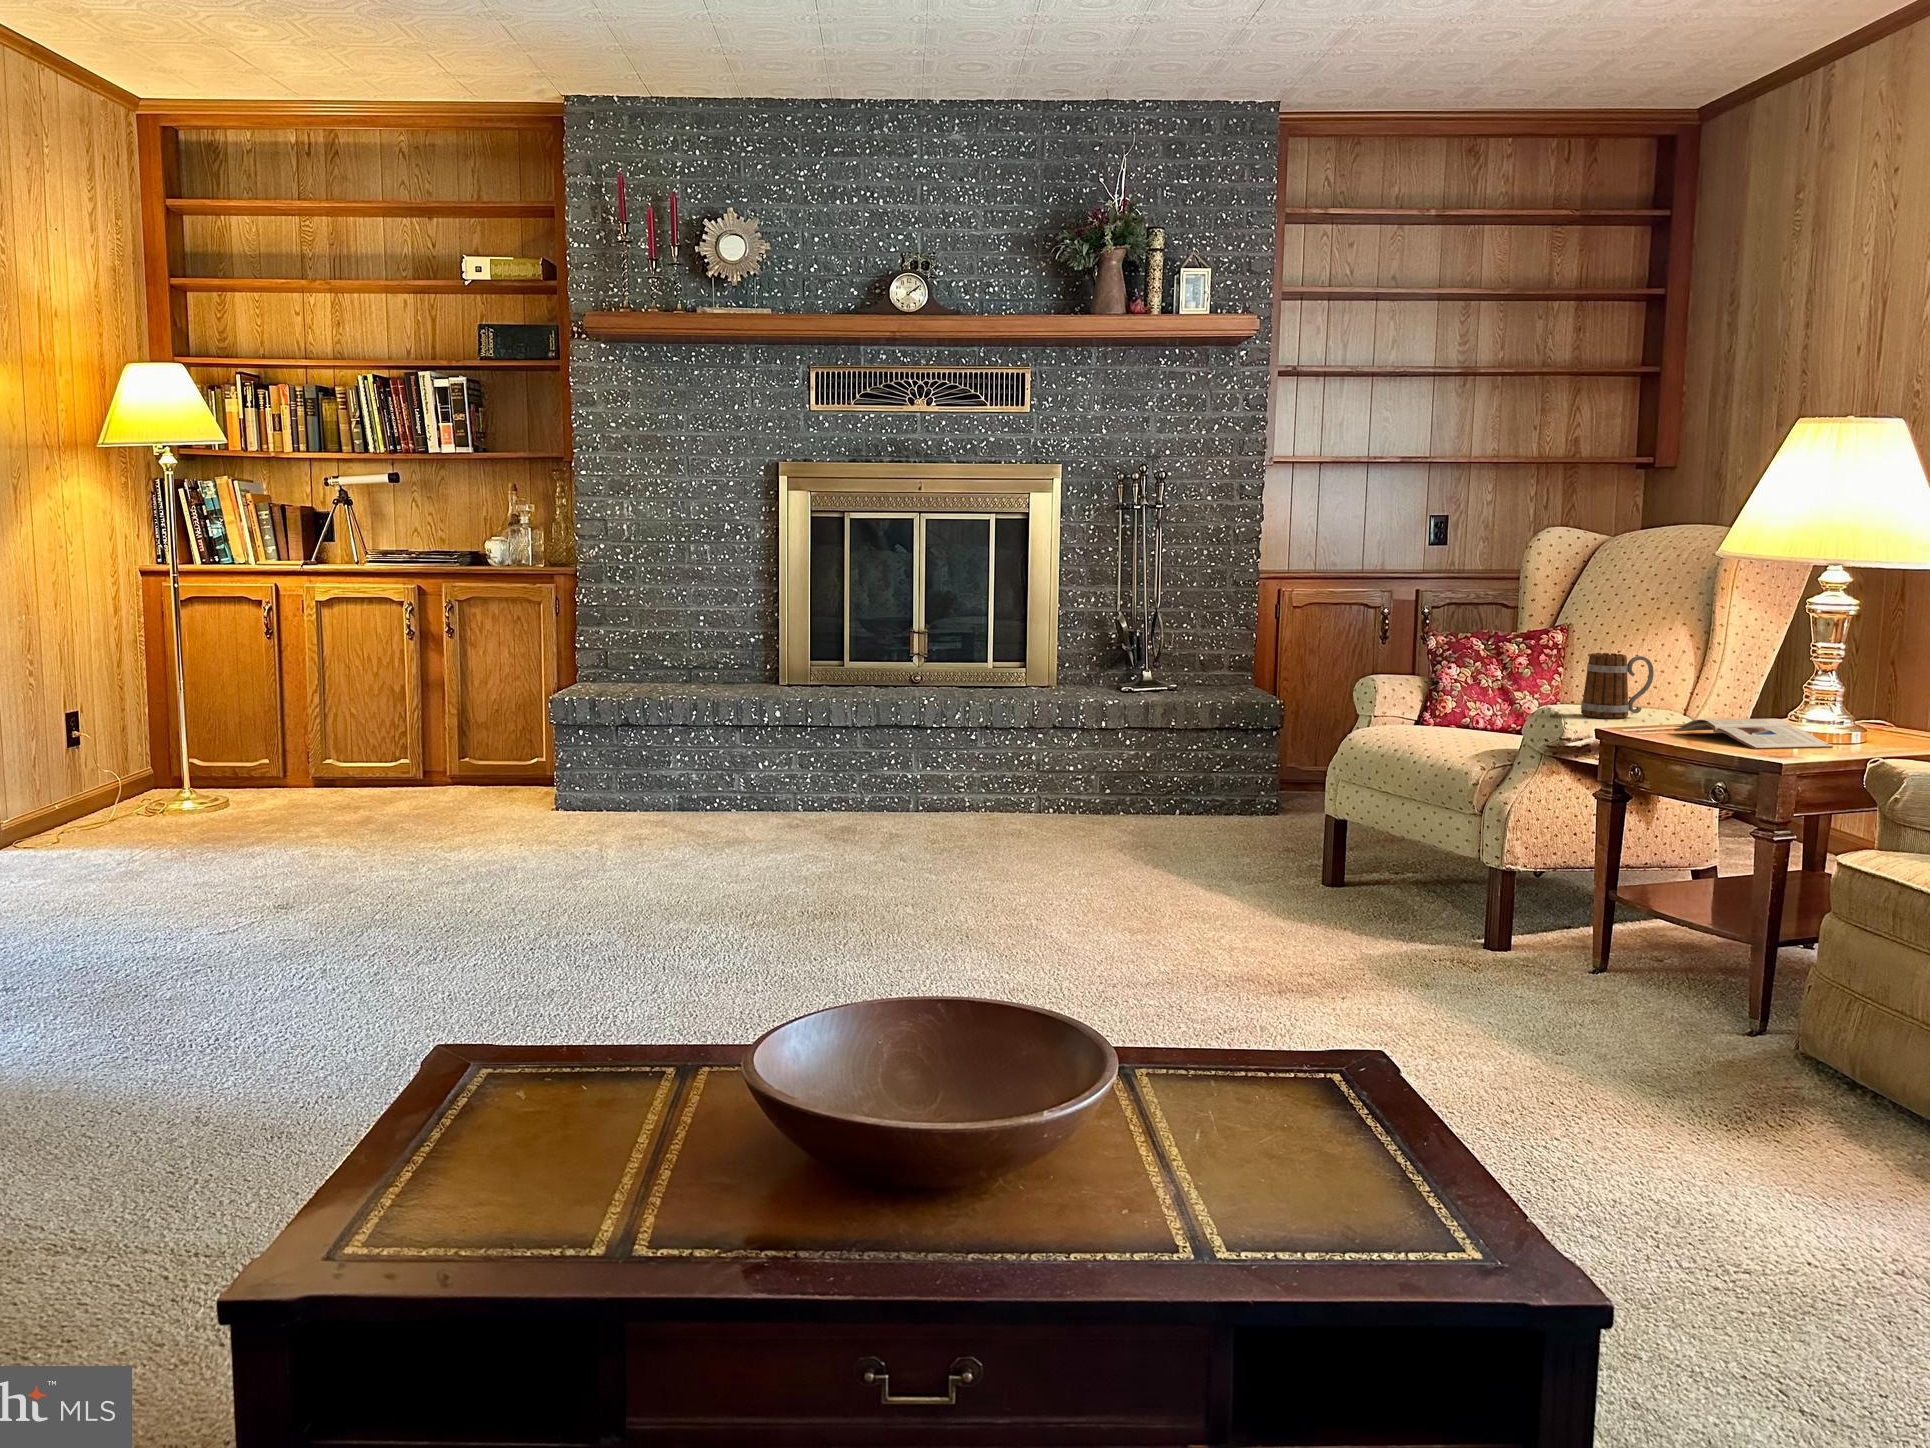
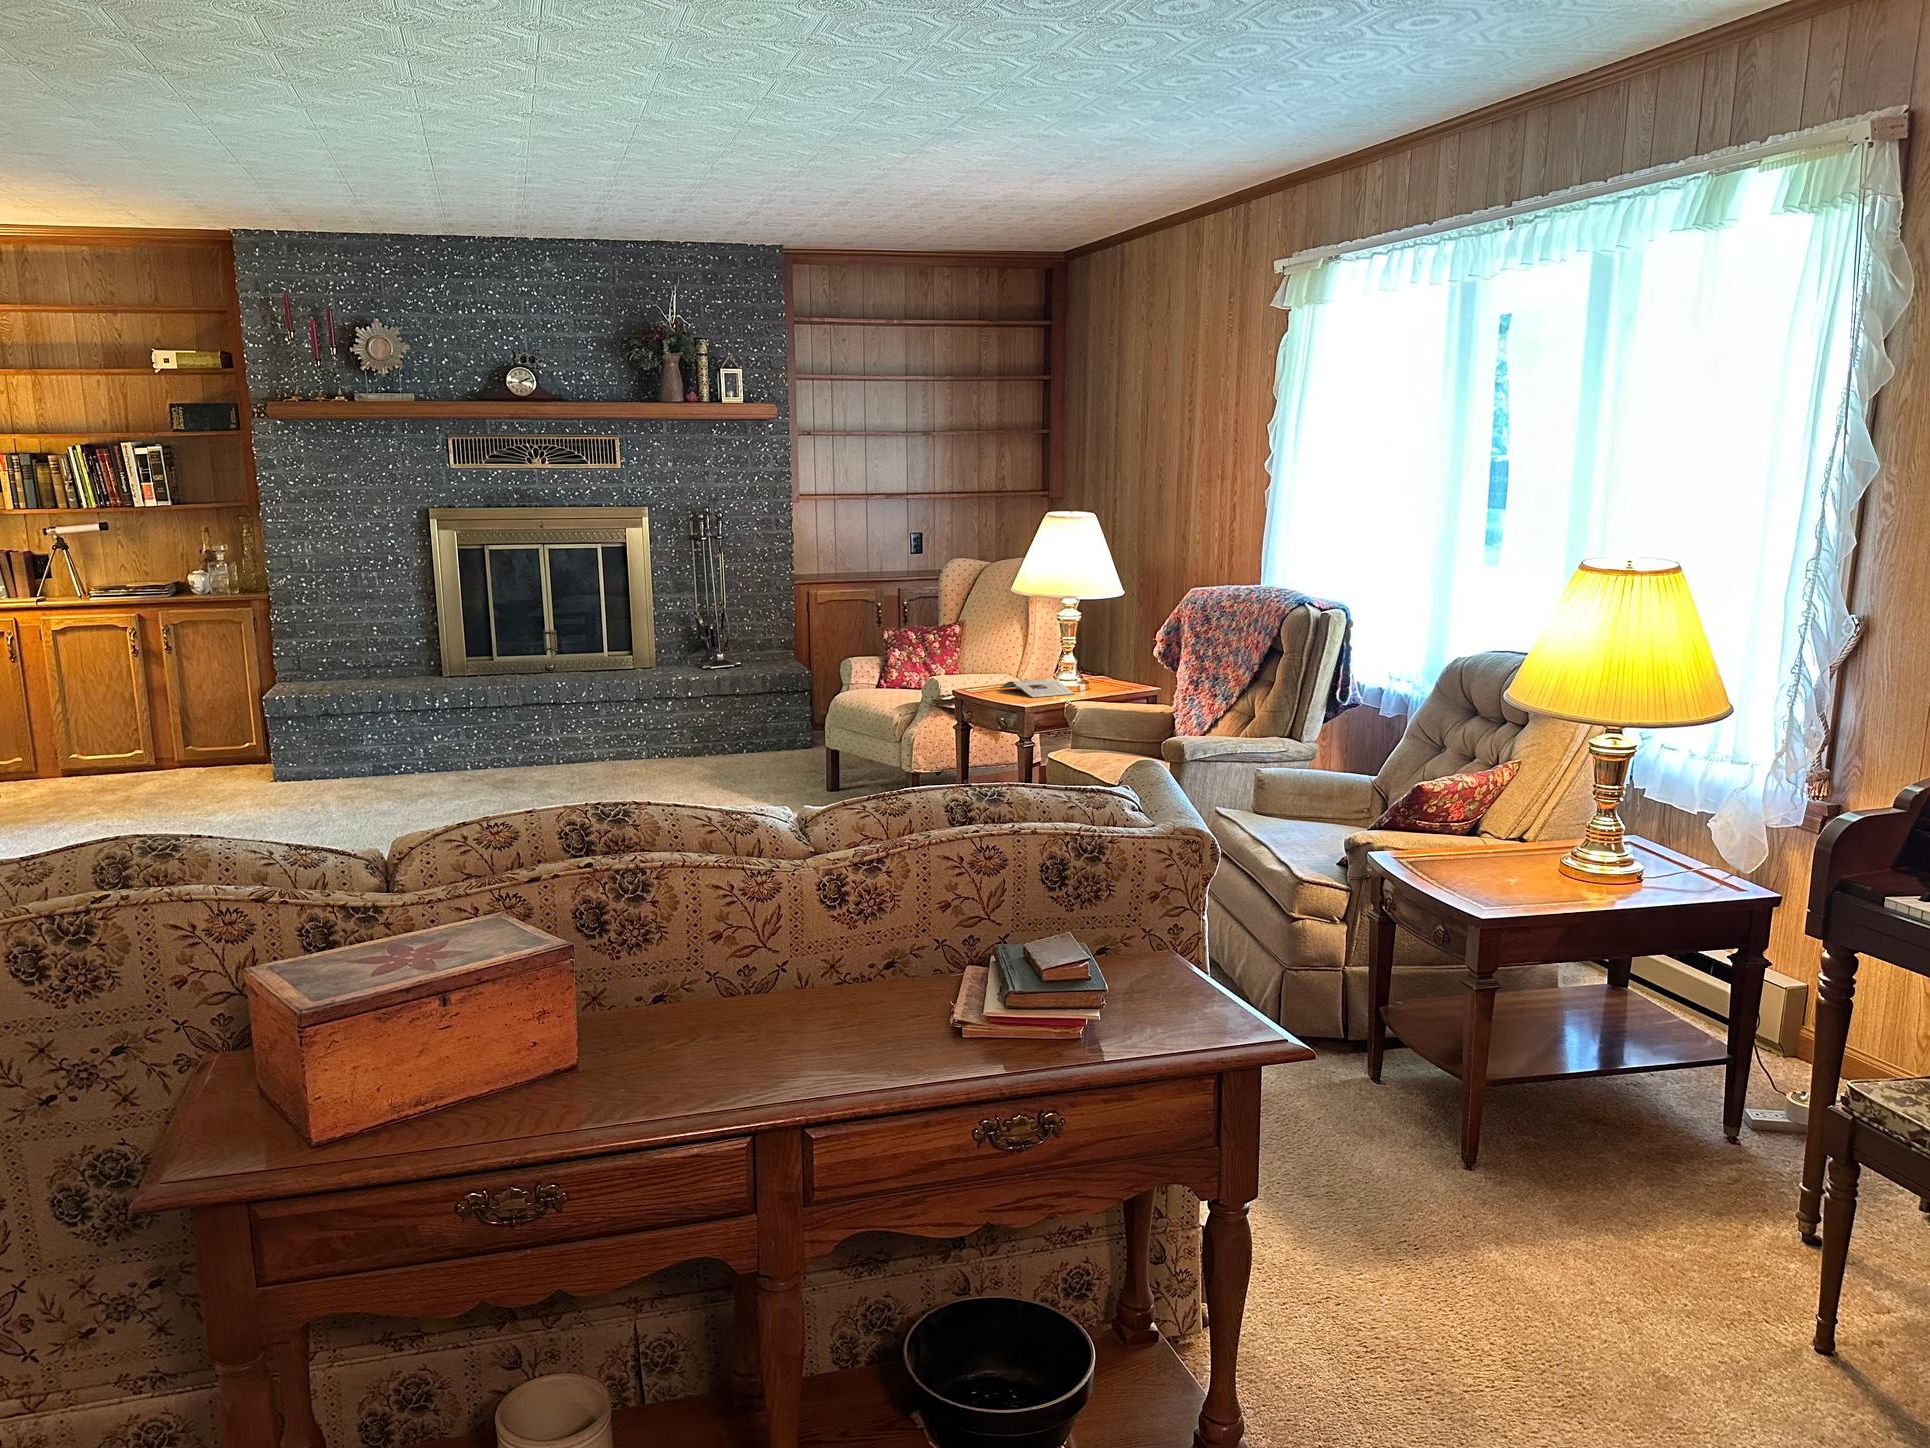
mug: present [1581,653,1654,719] -> none [960,641,999,681]

